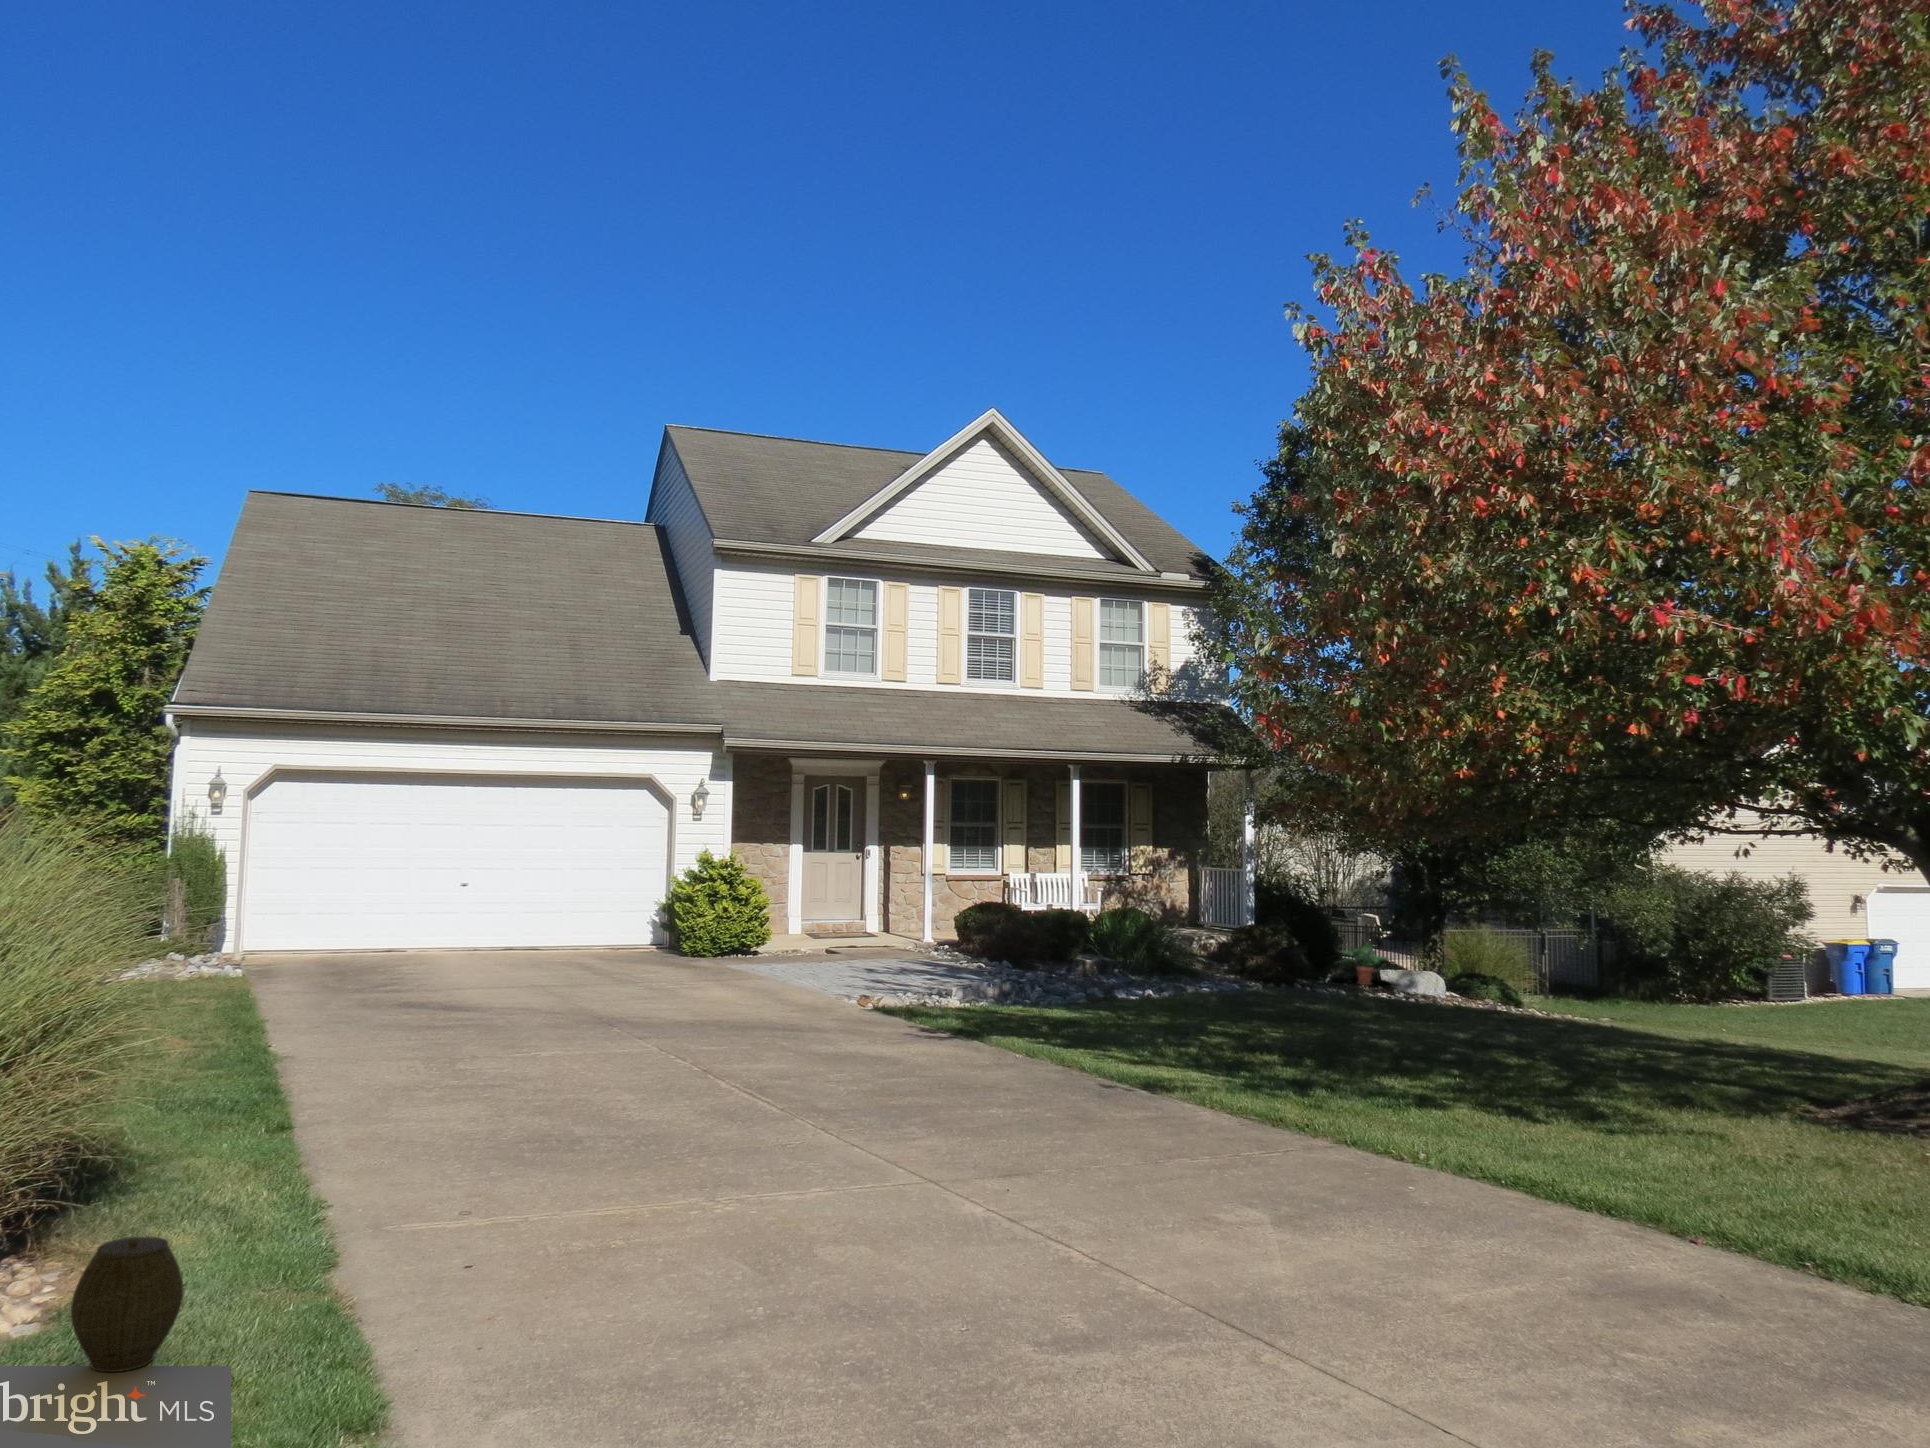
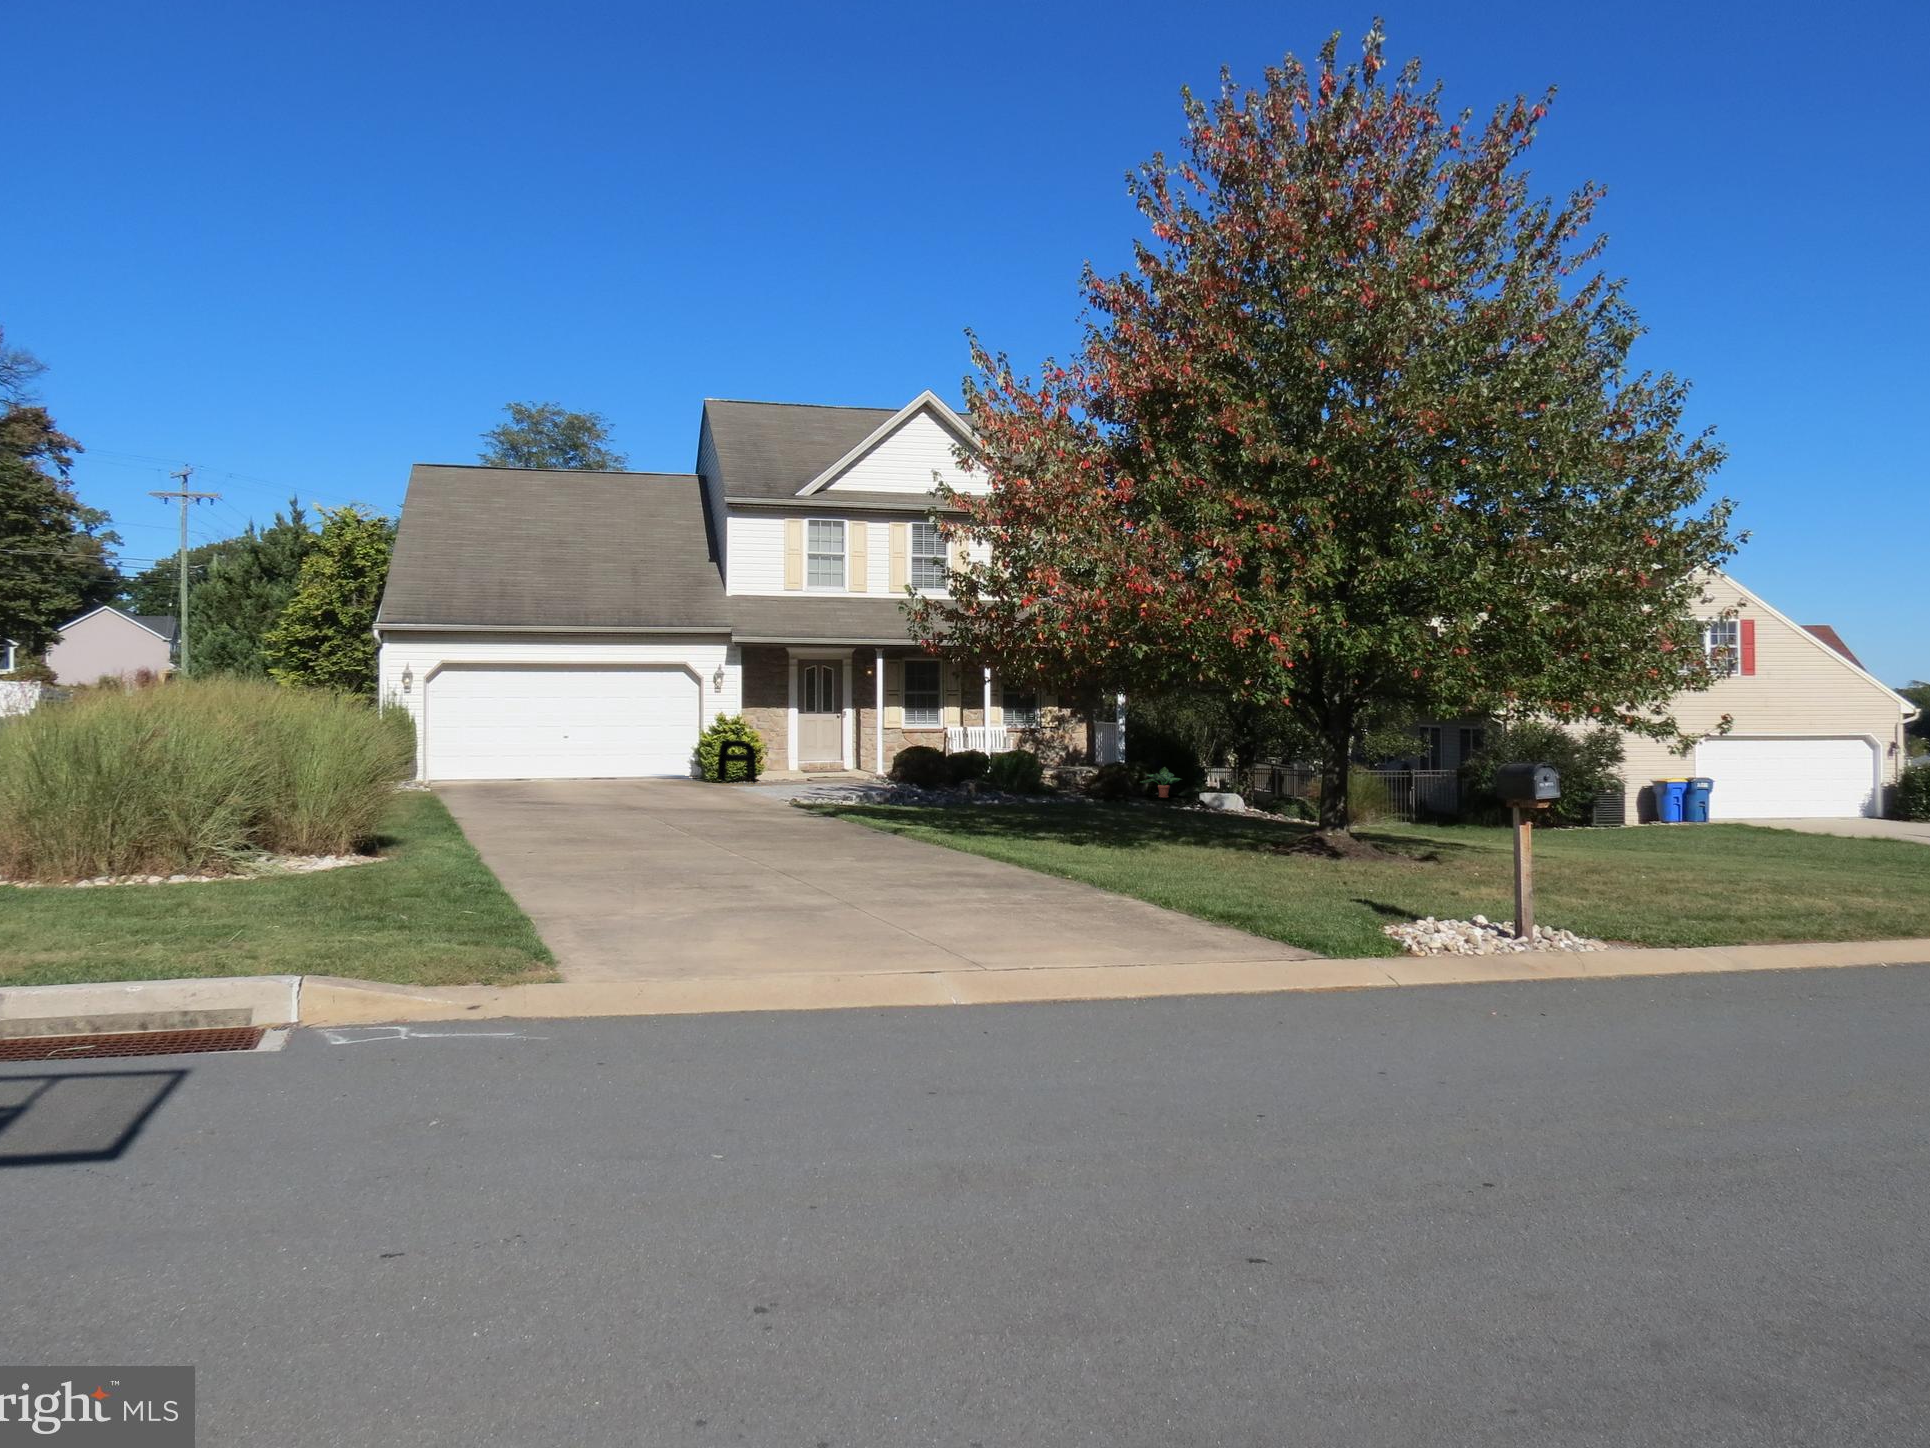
bench: none [703,893,771,961] -> present [717,740,756,783]
woven basket: present [71,1237,184,1372] -> none [375,815,408,854]

